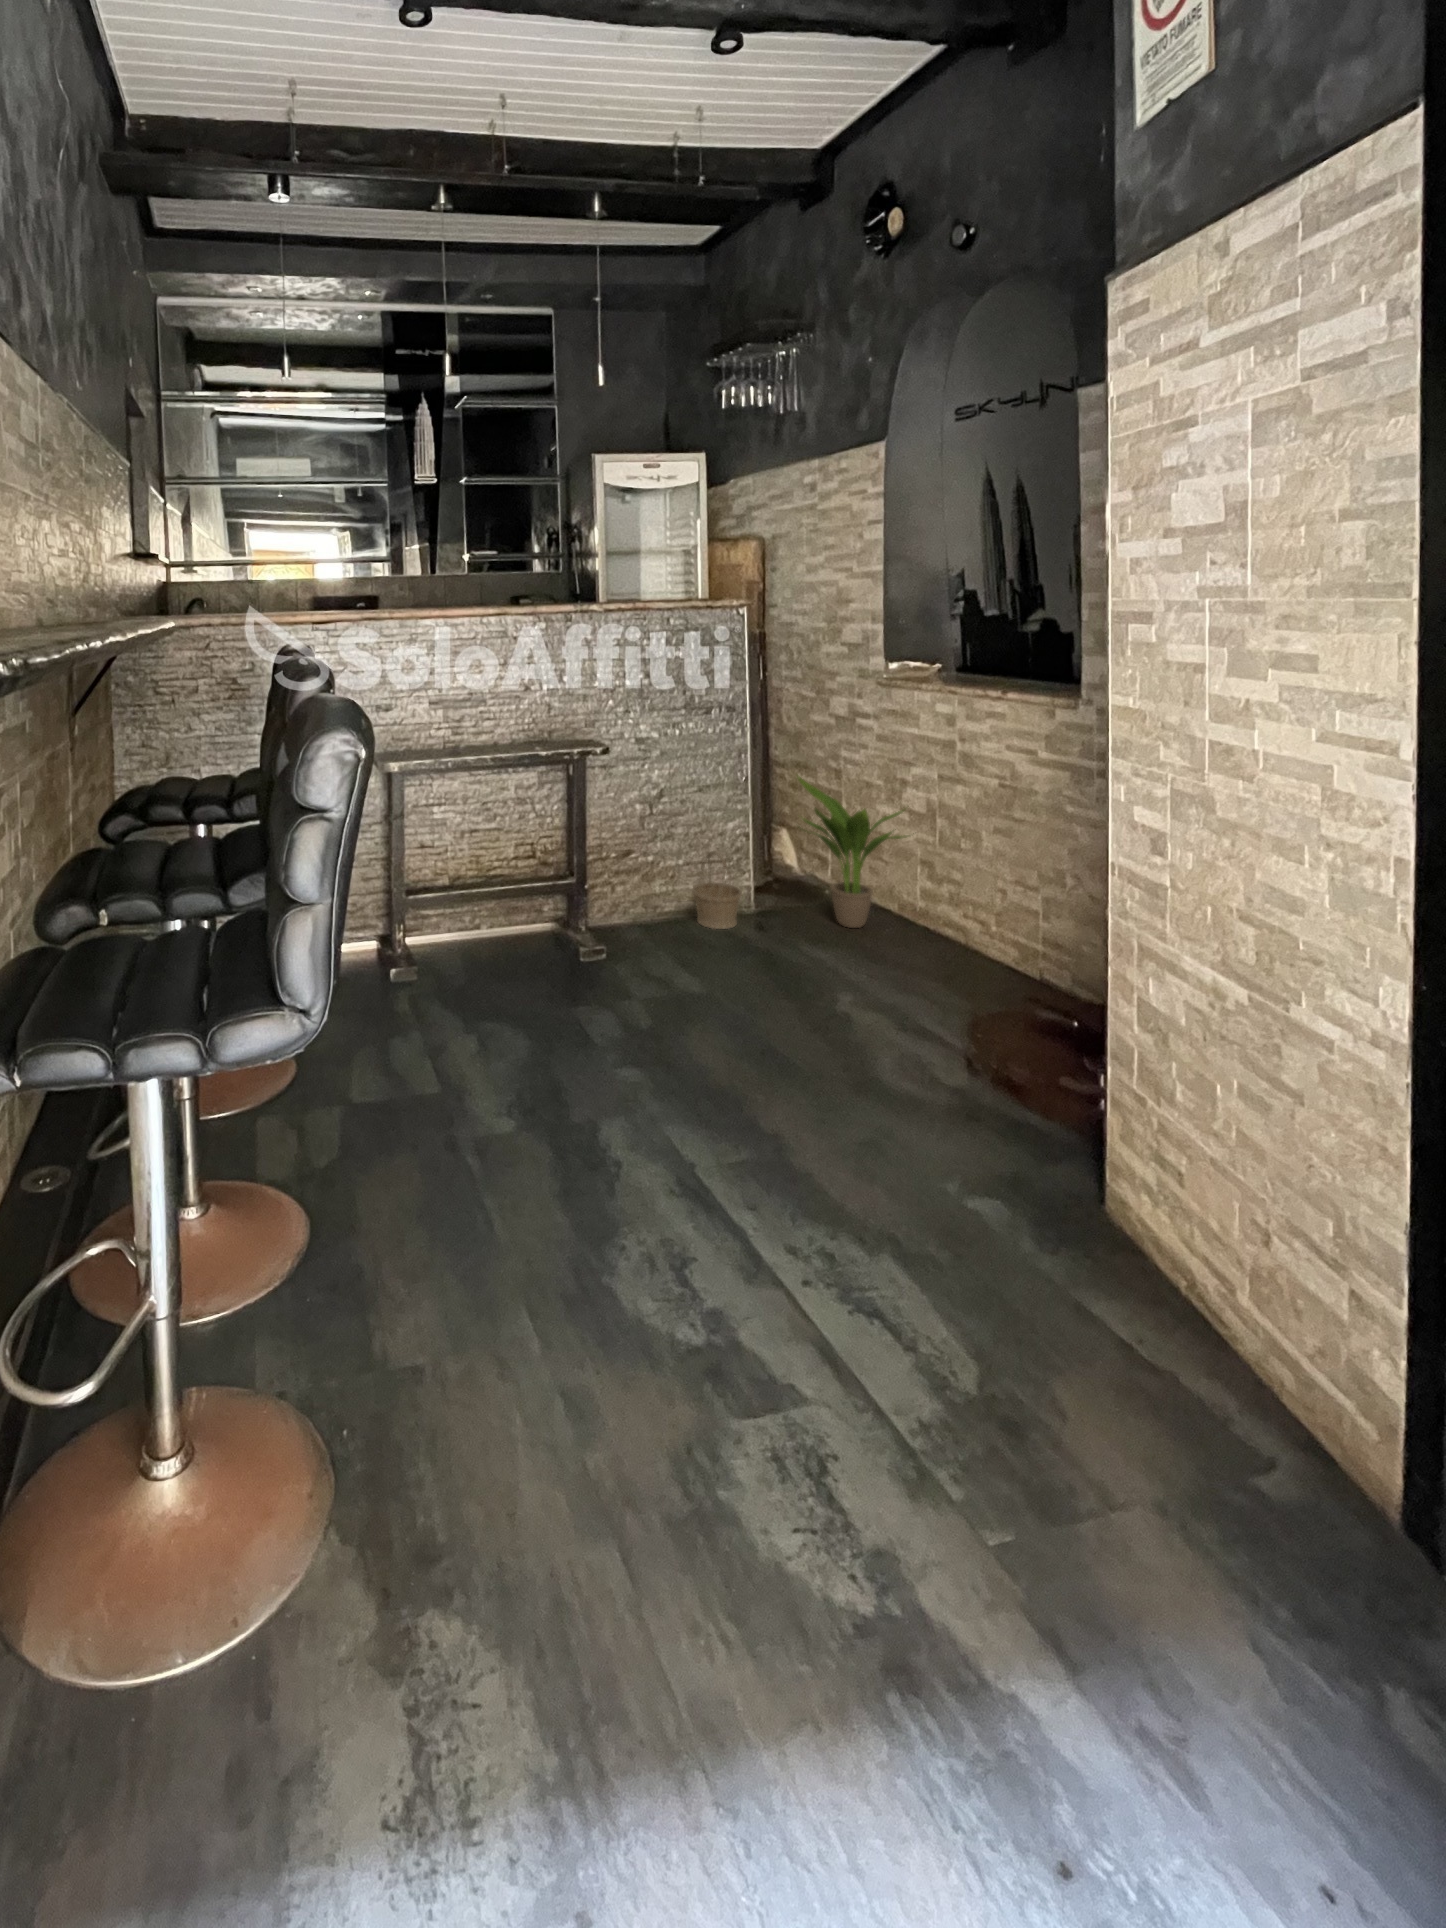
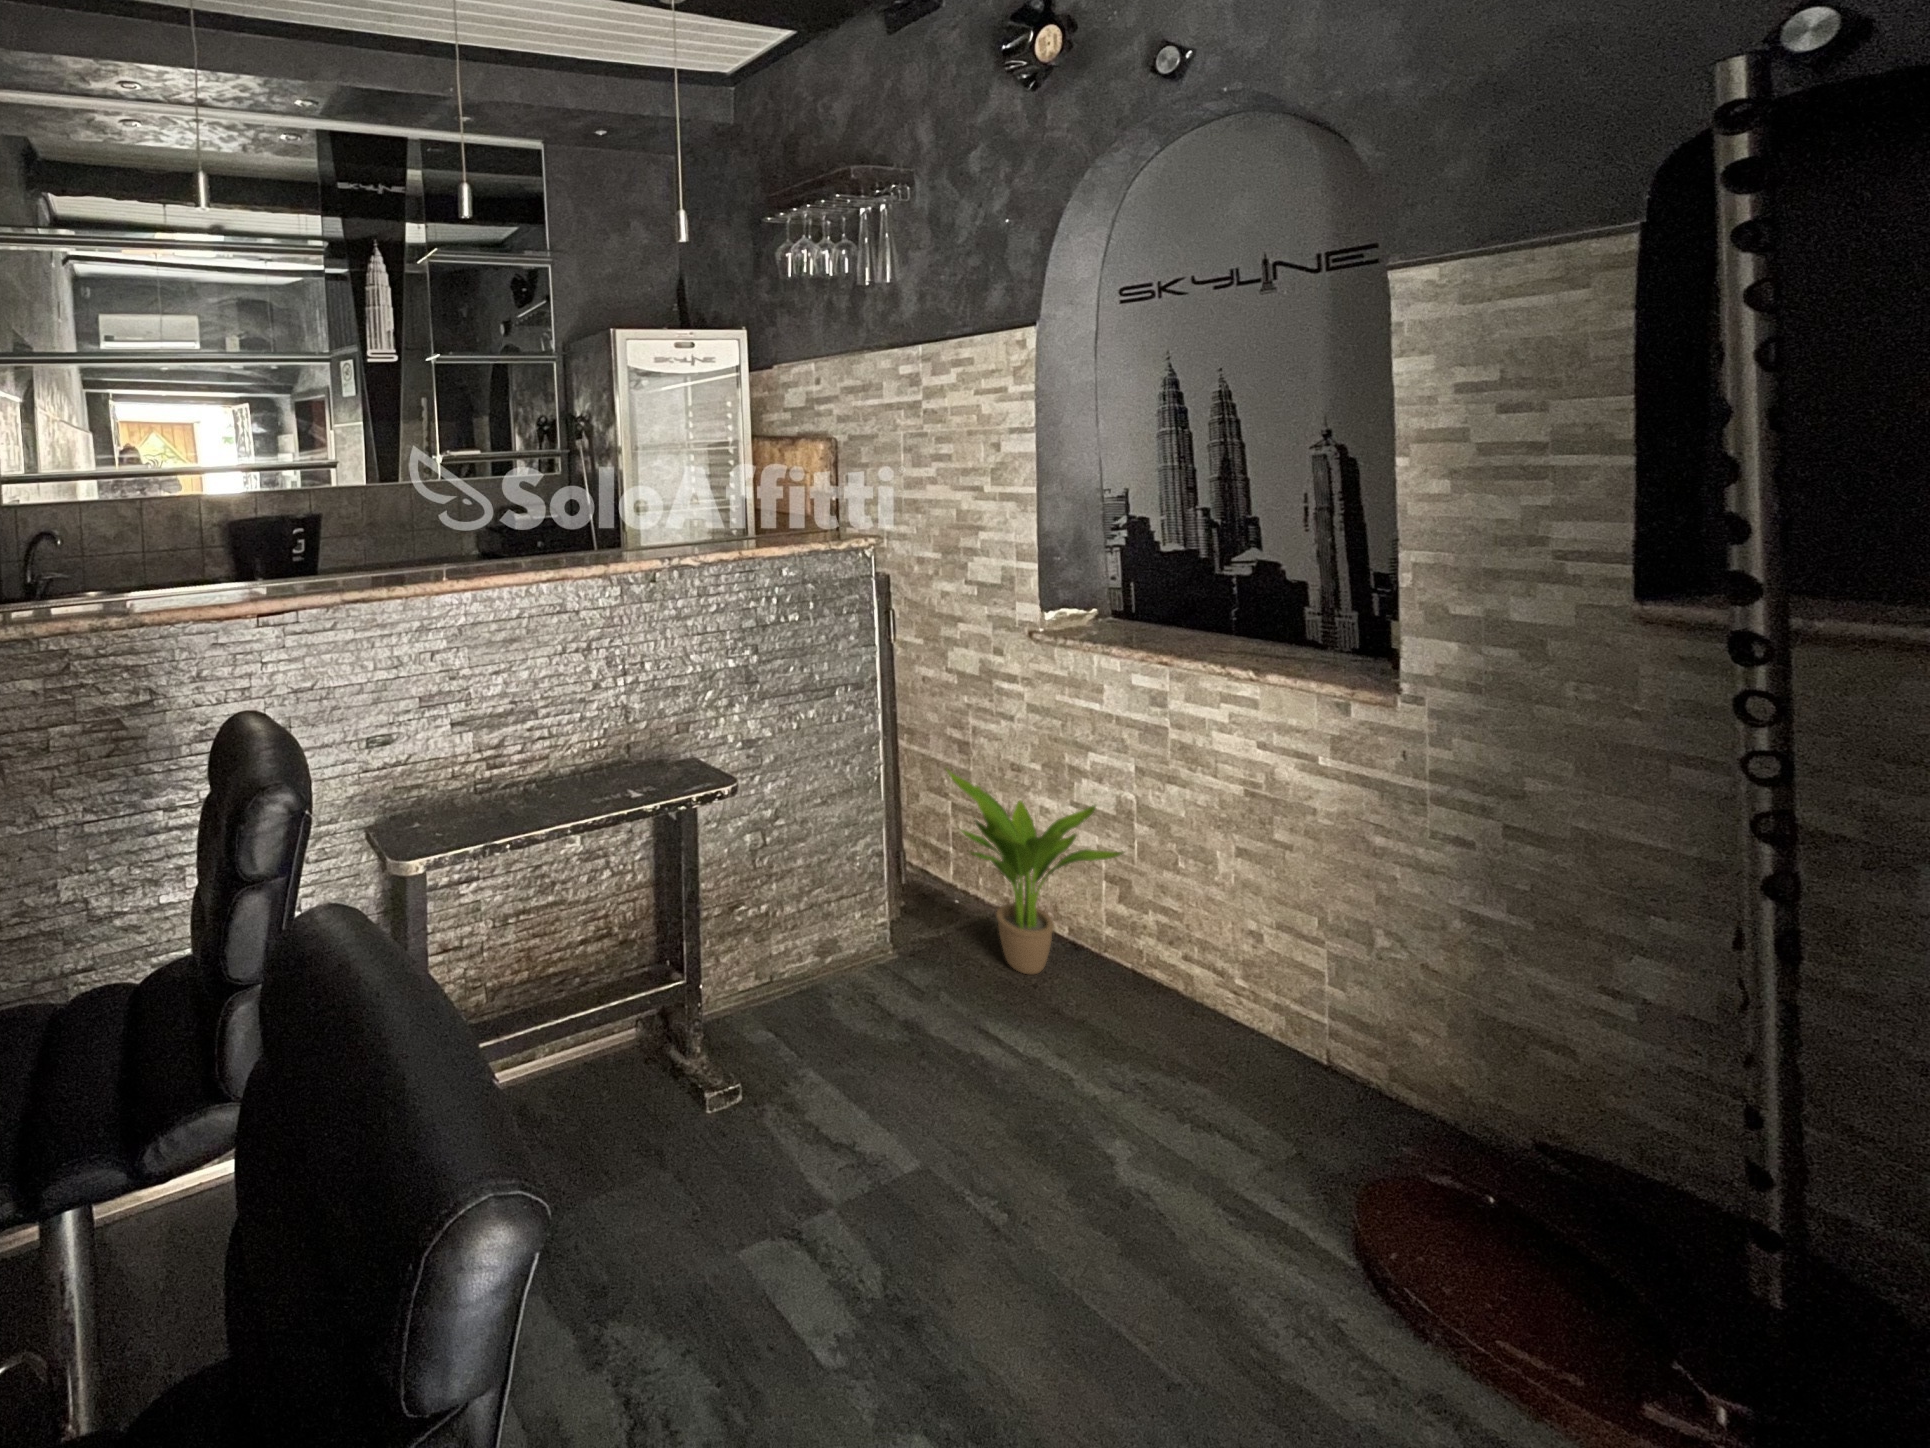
basket: present [692,851,742,929] -> none [826,891,897,1011]

